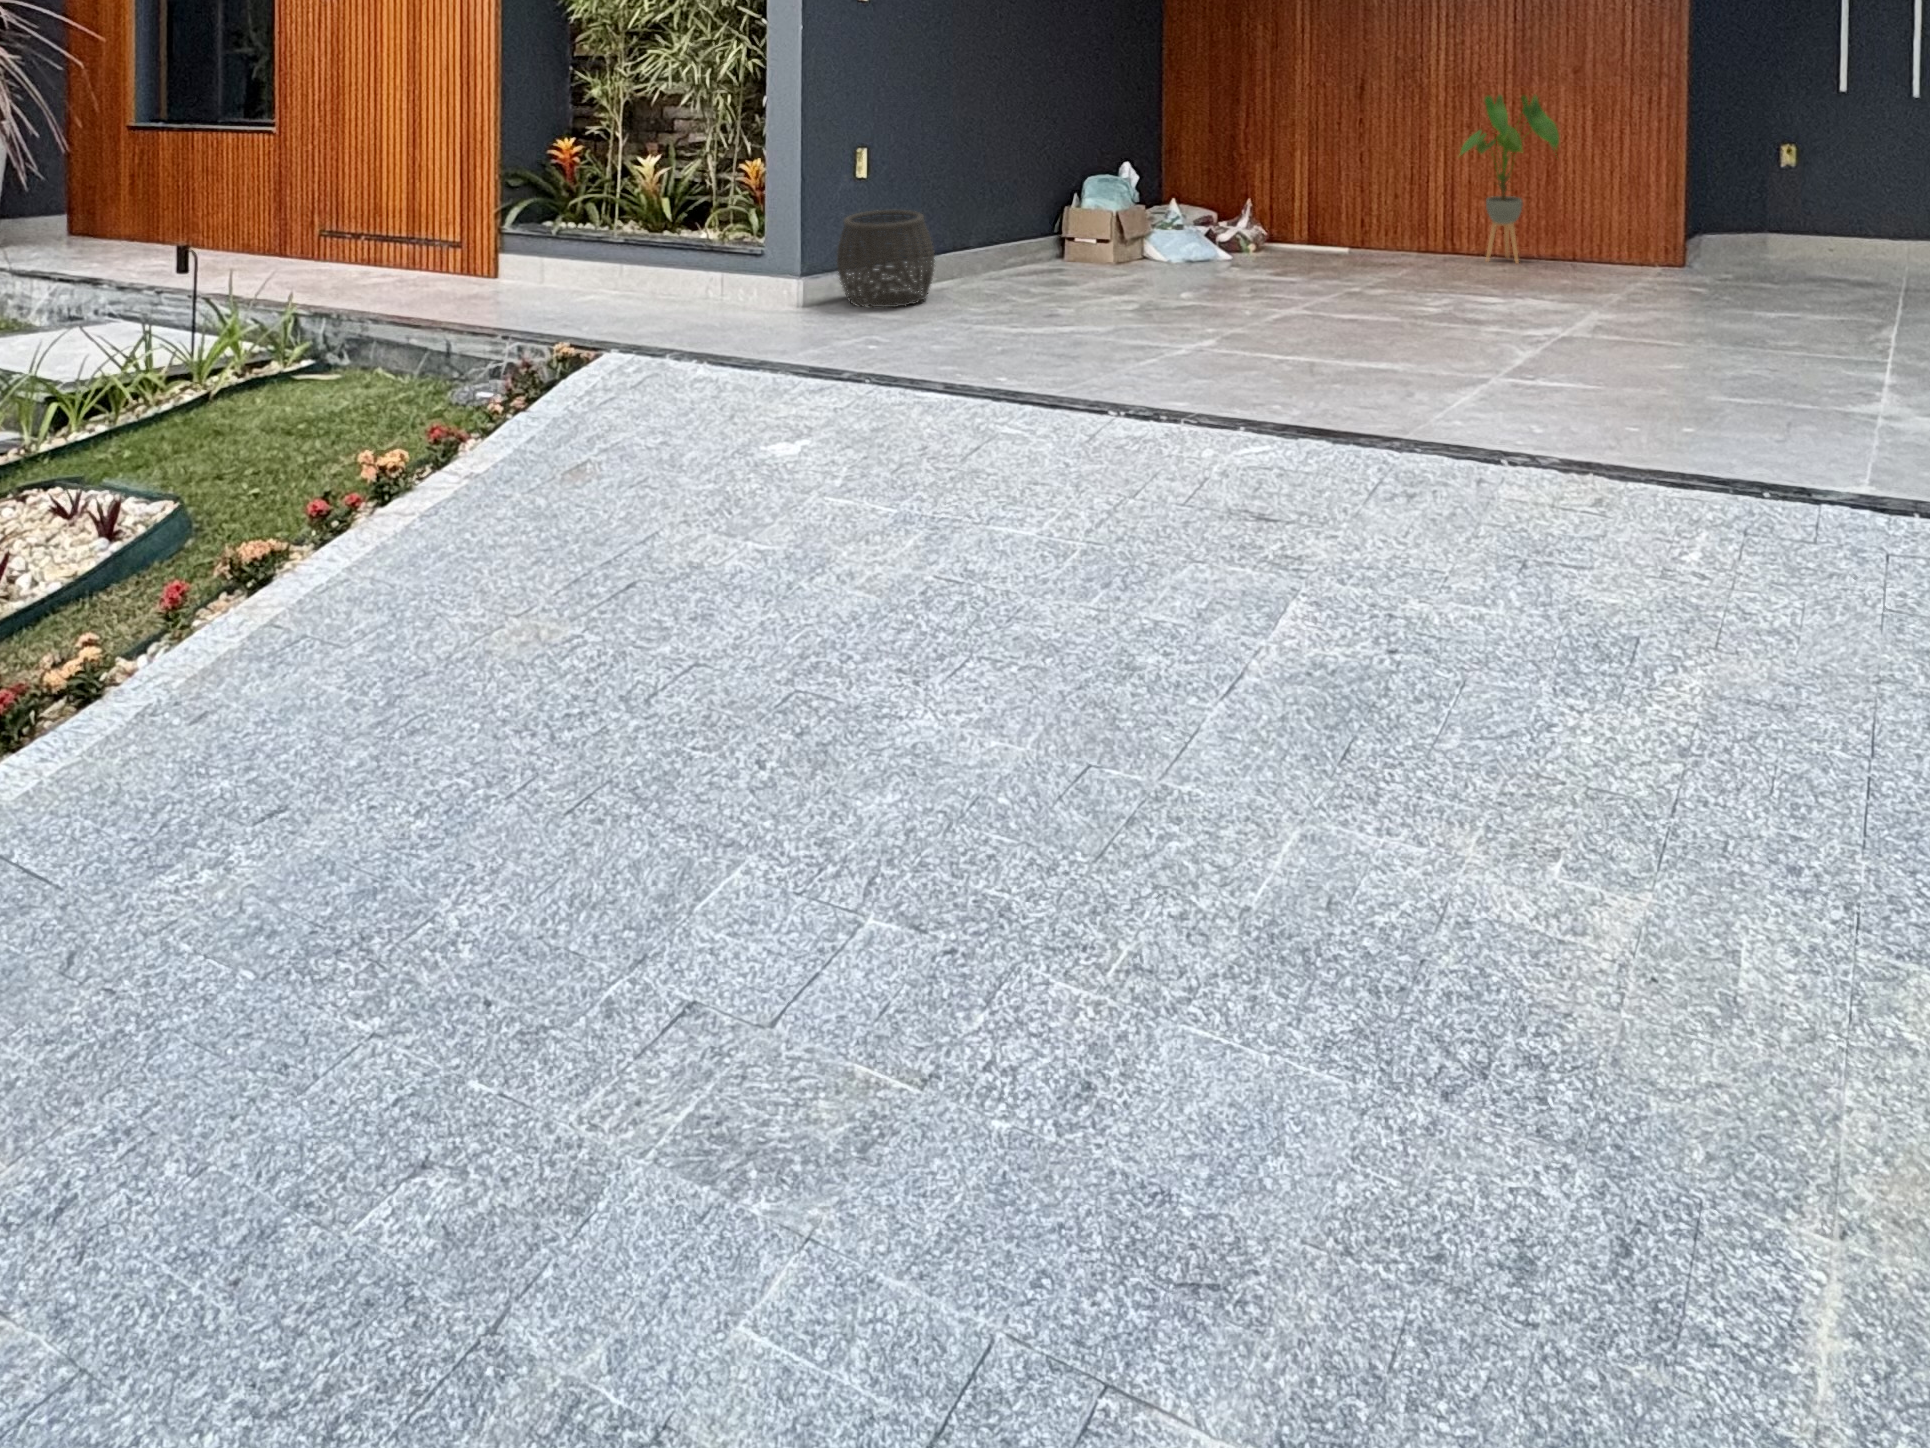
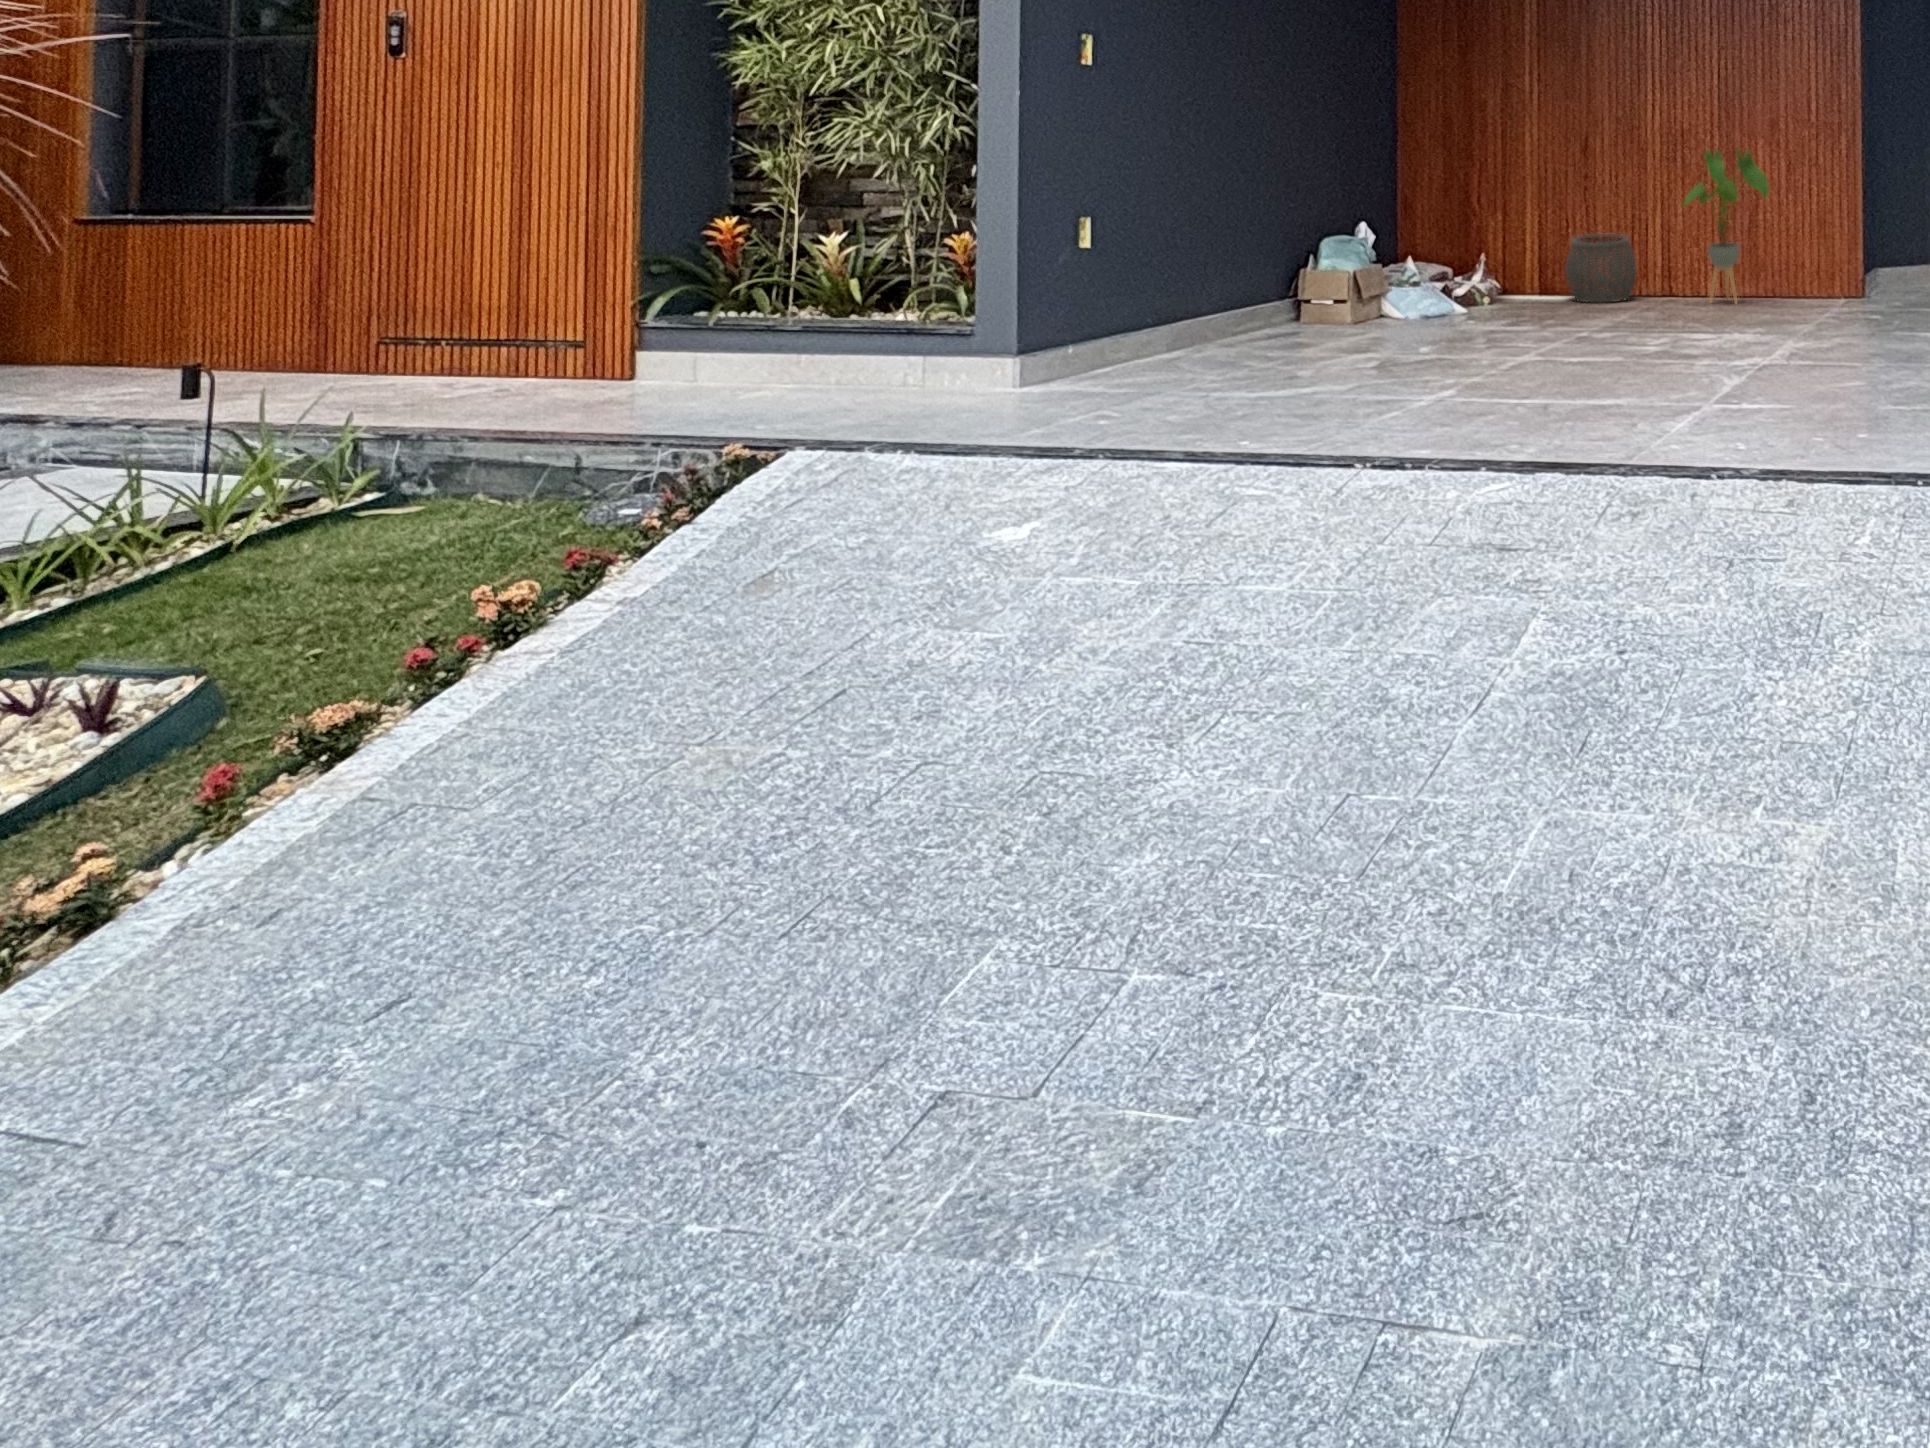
woven basket: present [836,210,935,307] -> present [1566,233,1636,303]

